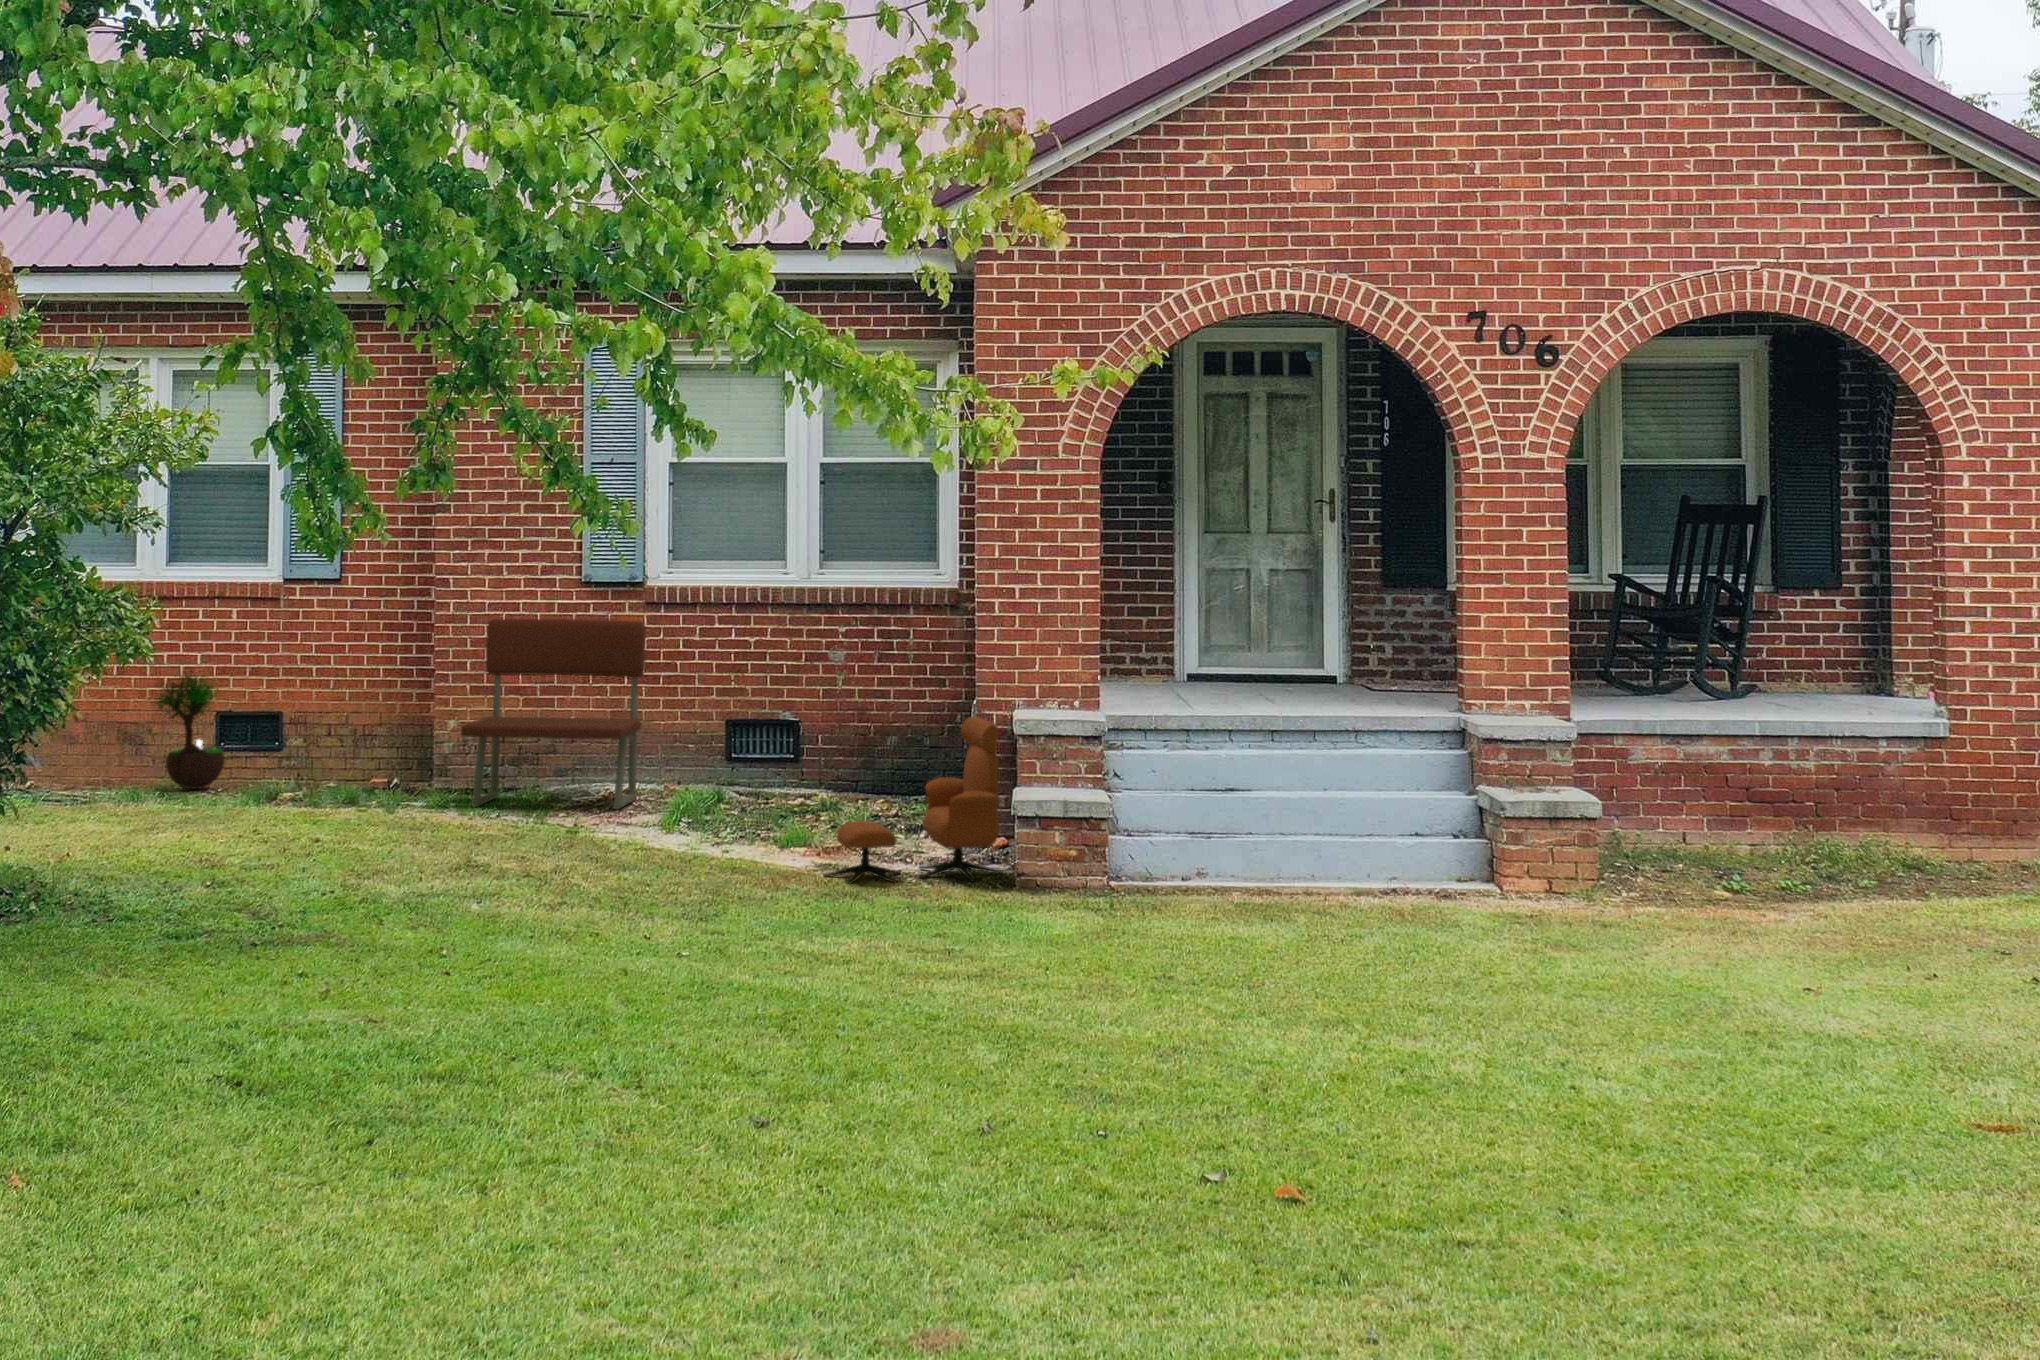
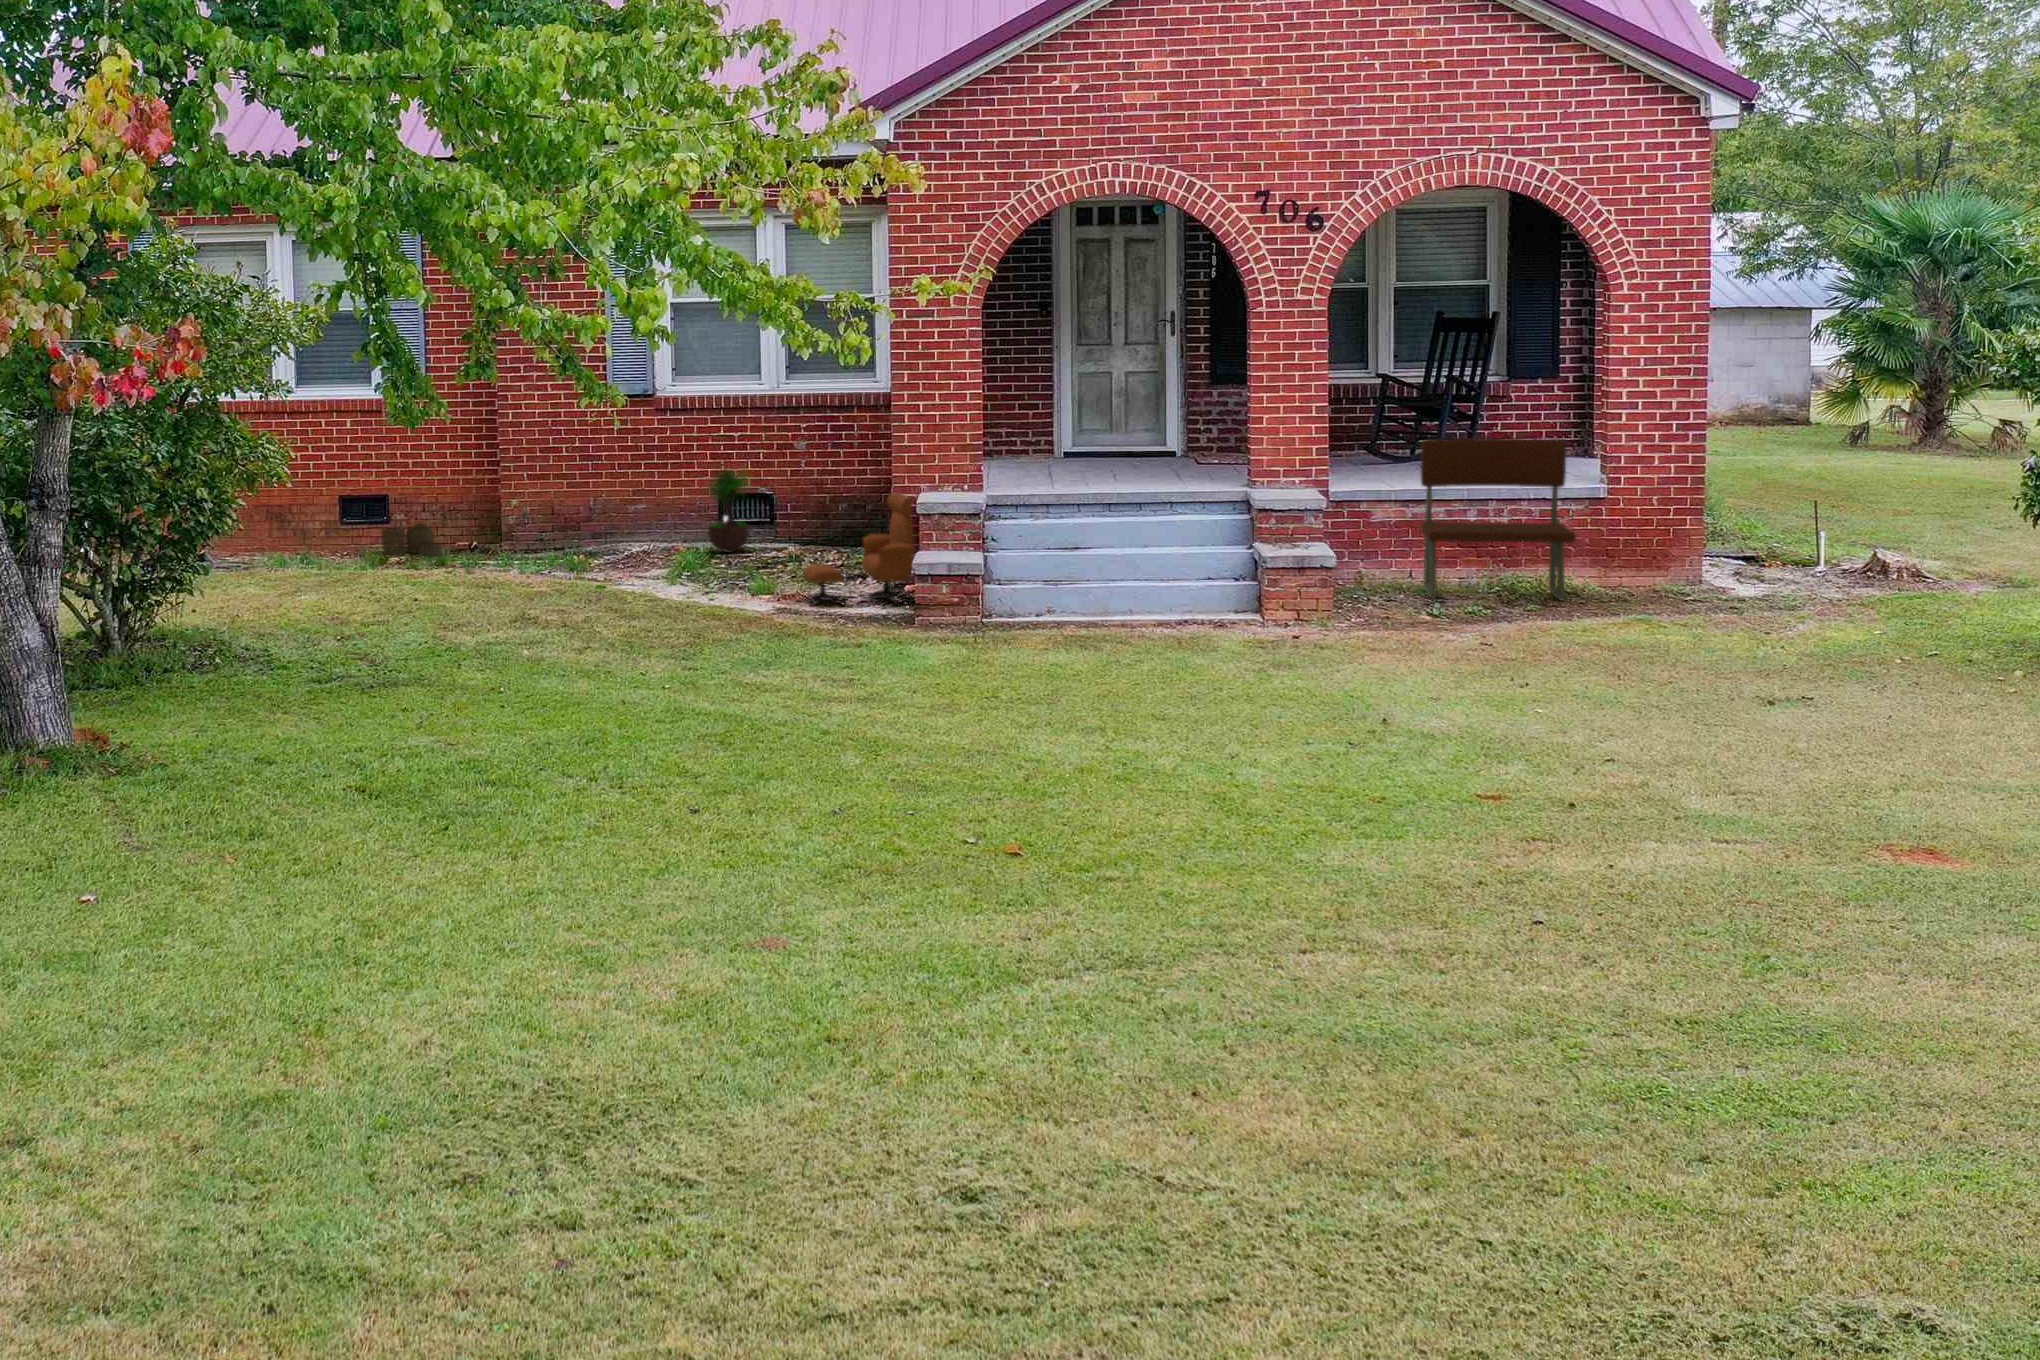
bench: present [461,619,646,809] -> present [1421,438,1576,600]
potted tree: present [152,670,224,790] -> present [703,466,750,552]
woven basket: none [252,753,337,803] -> present [382,523,441,556]

